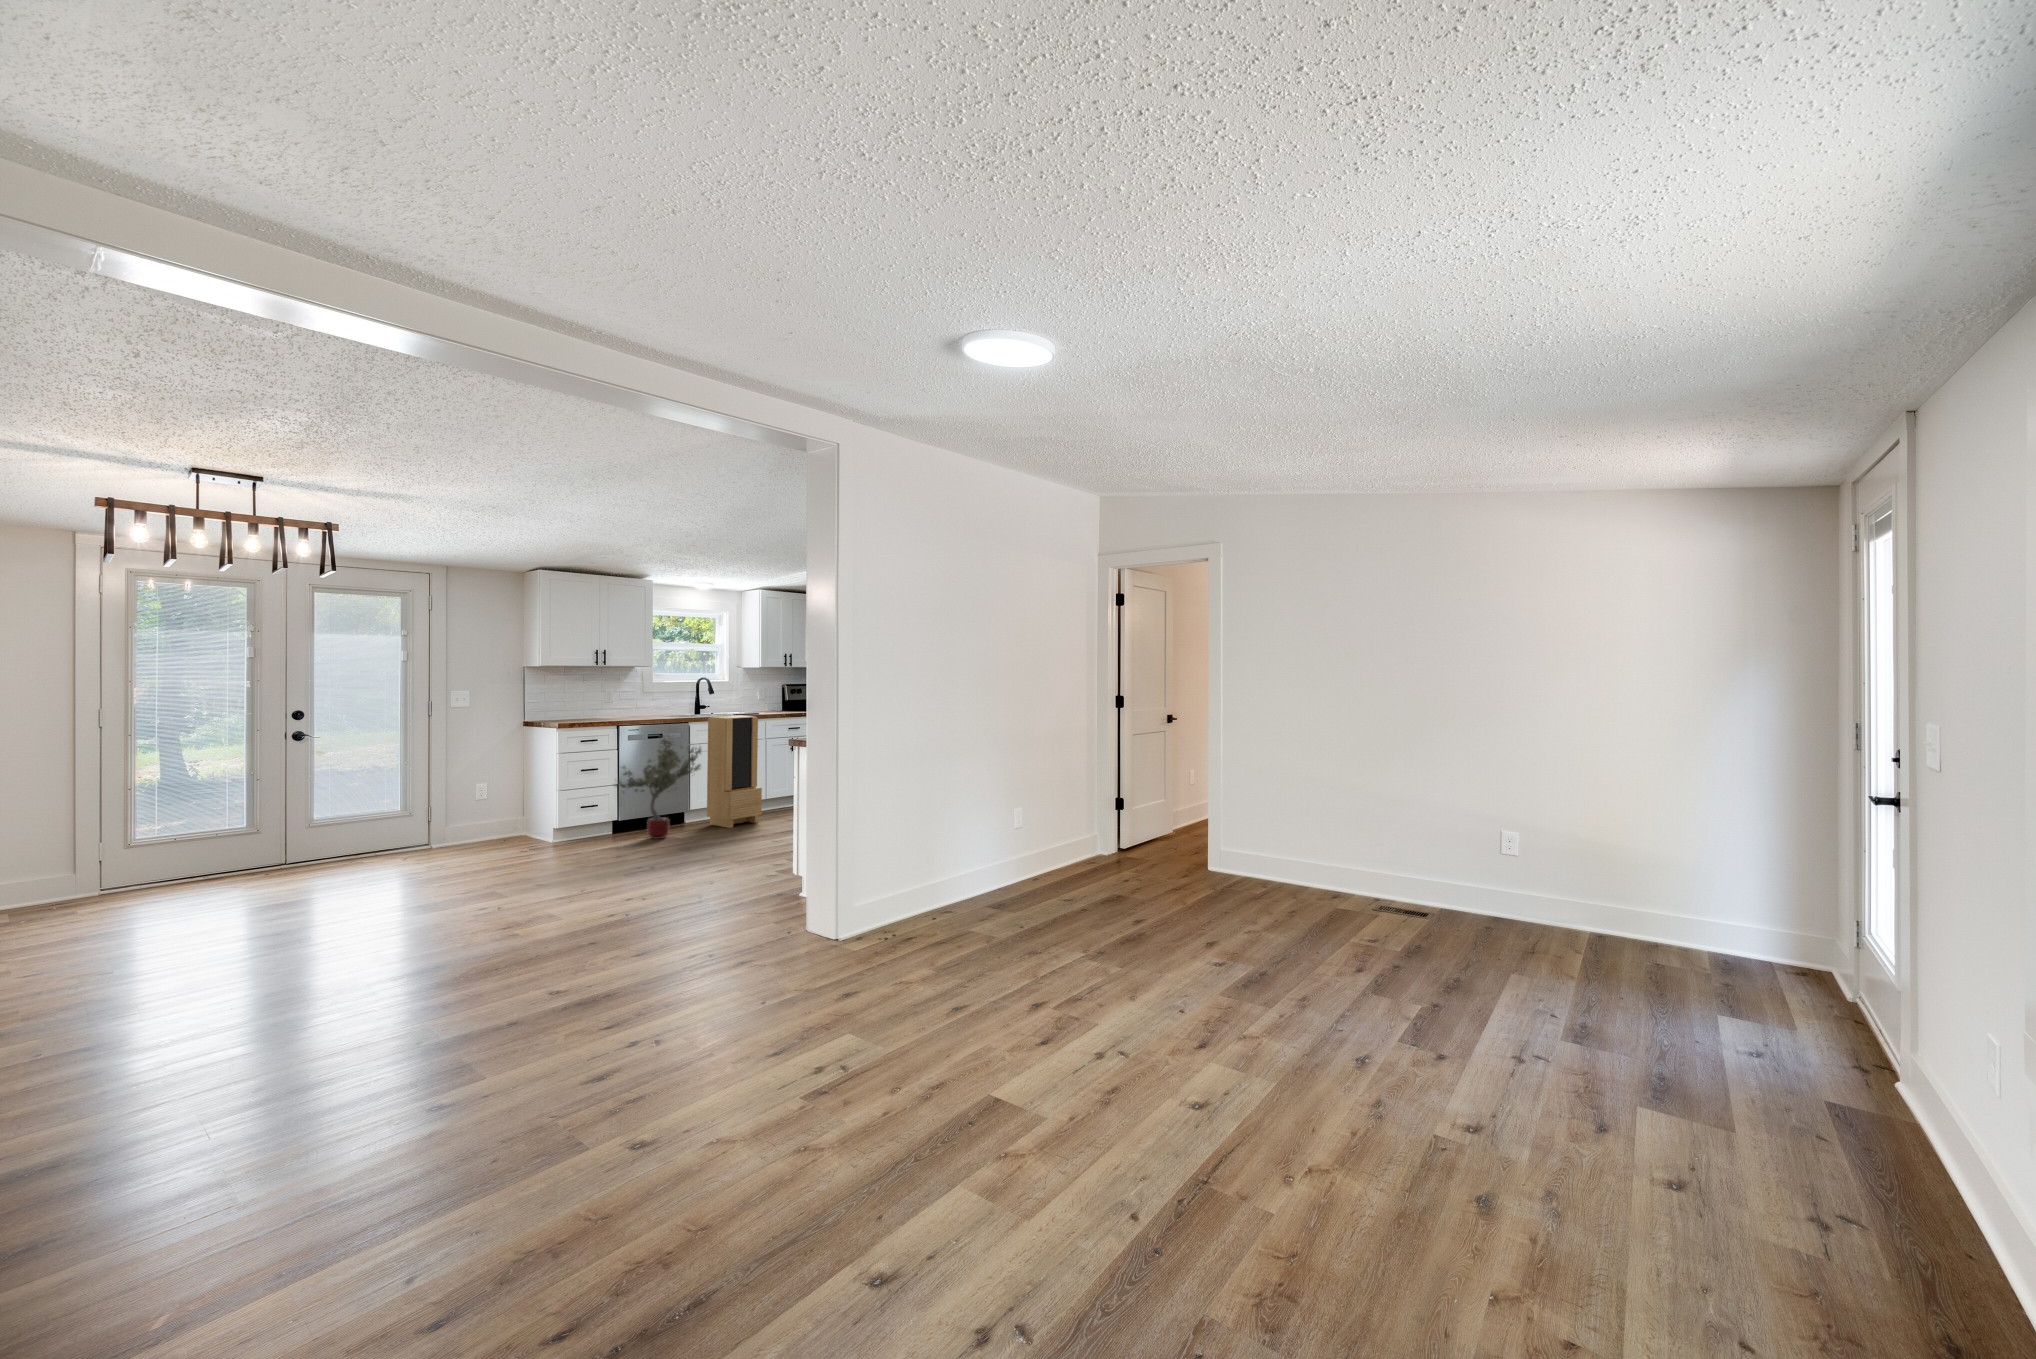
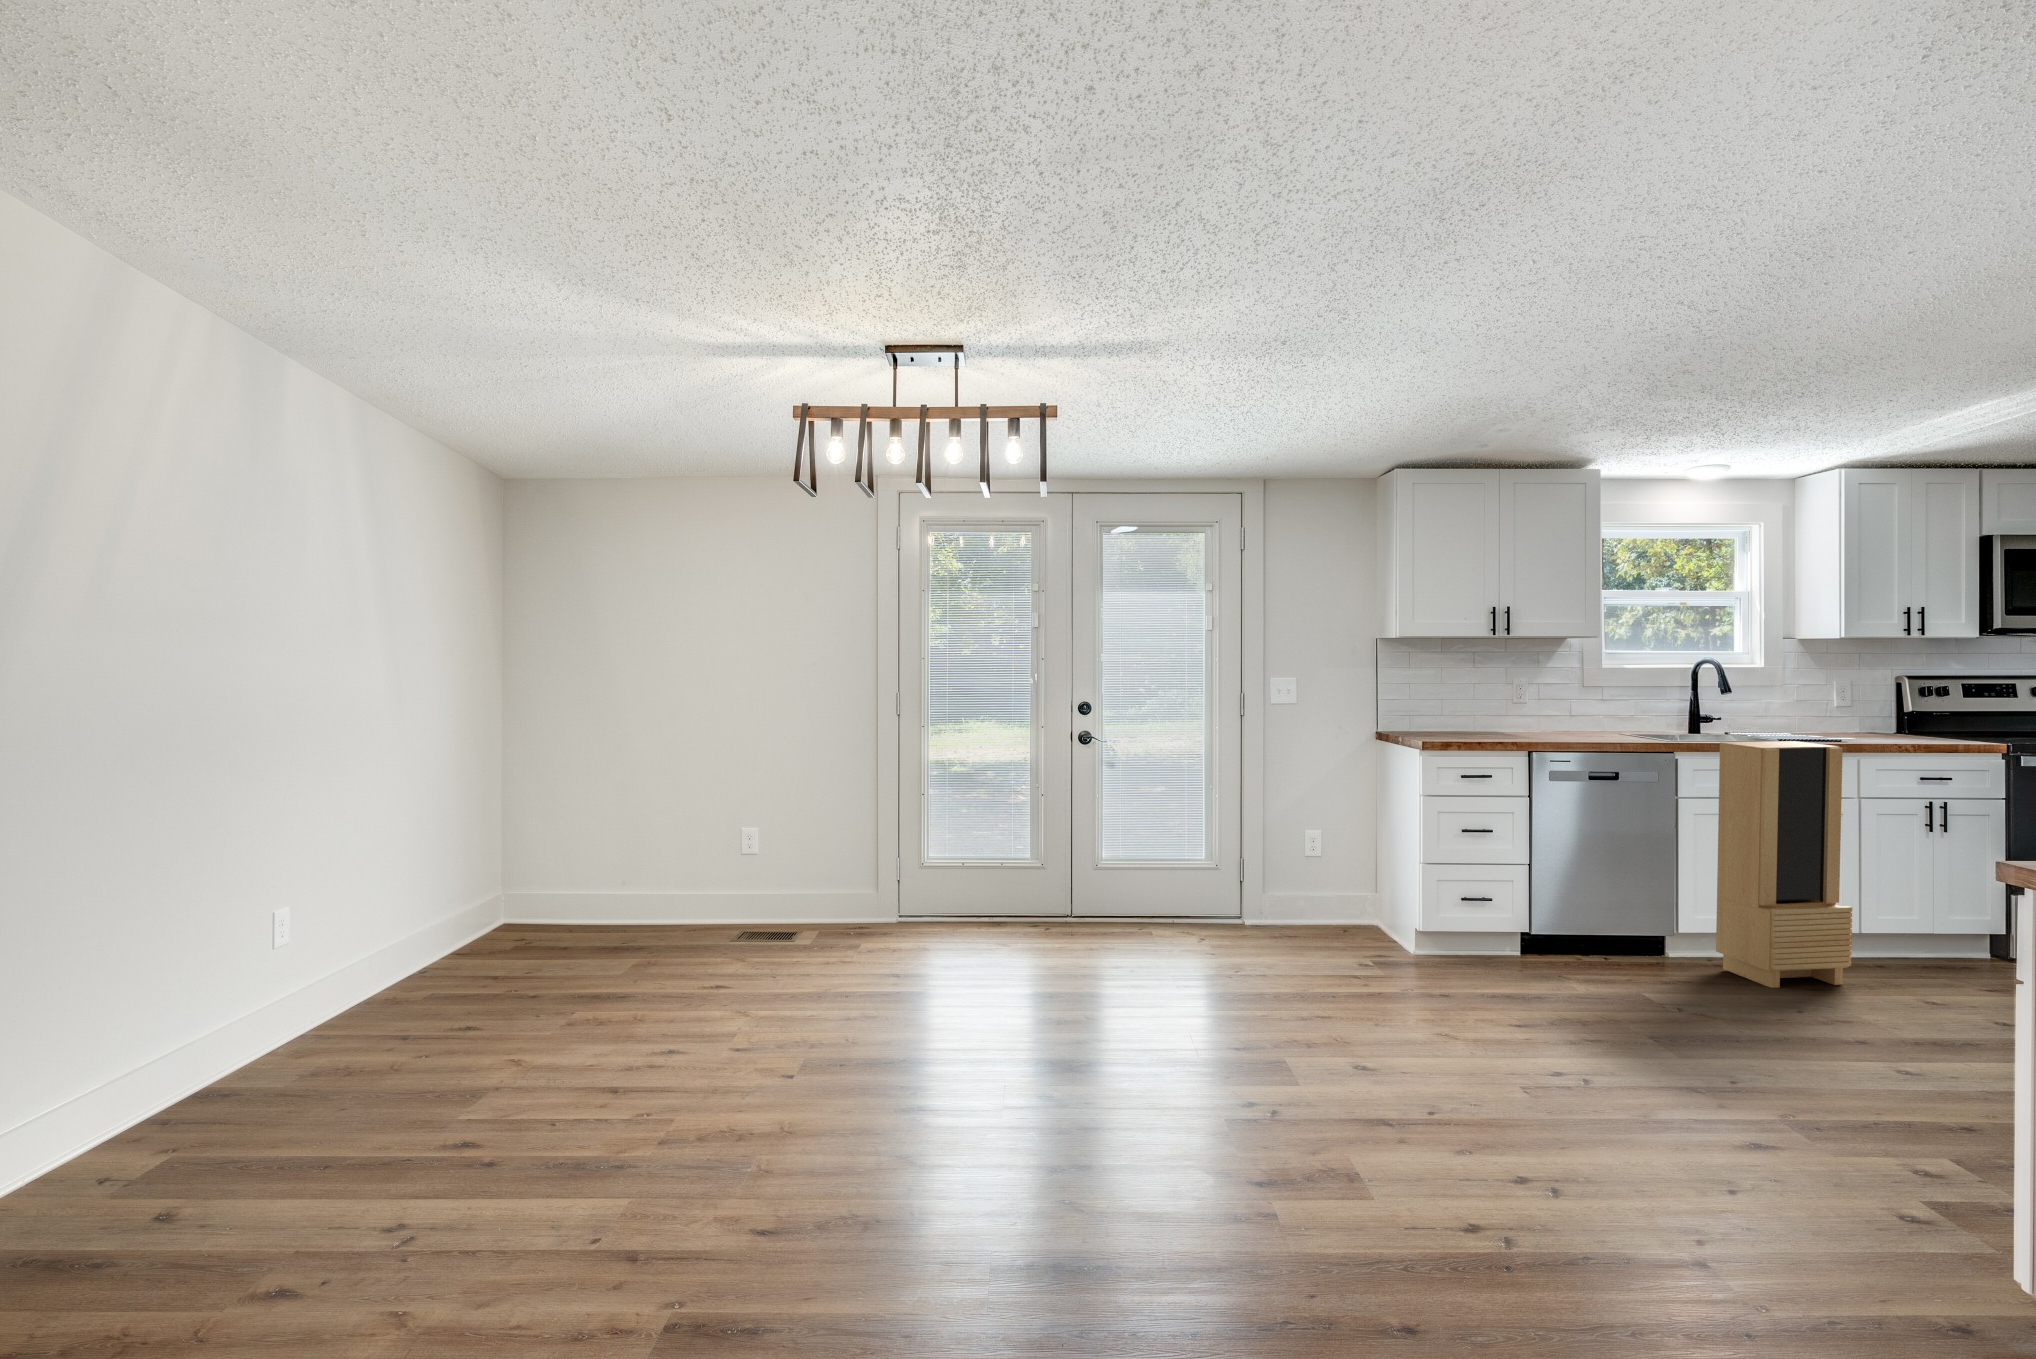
potted tree: present [615,735,702,839] -> none [1515,774,1707,990]

